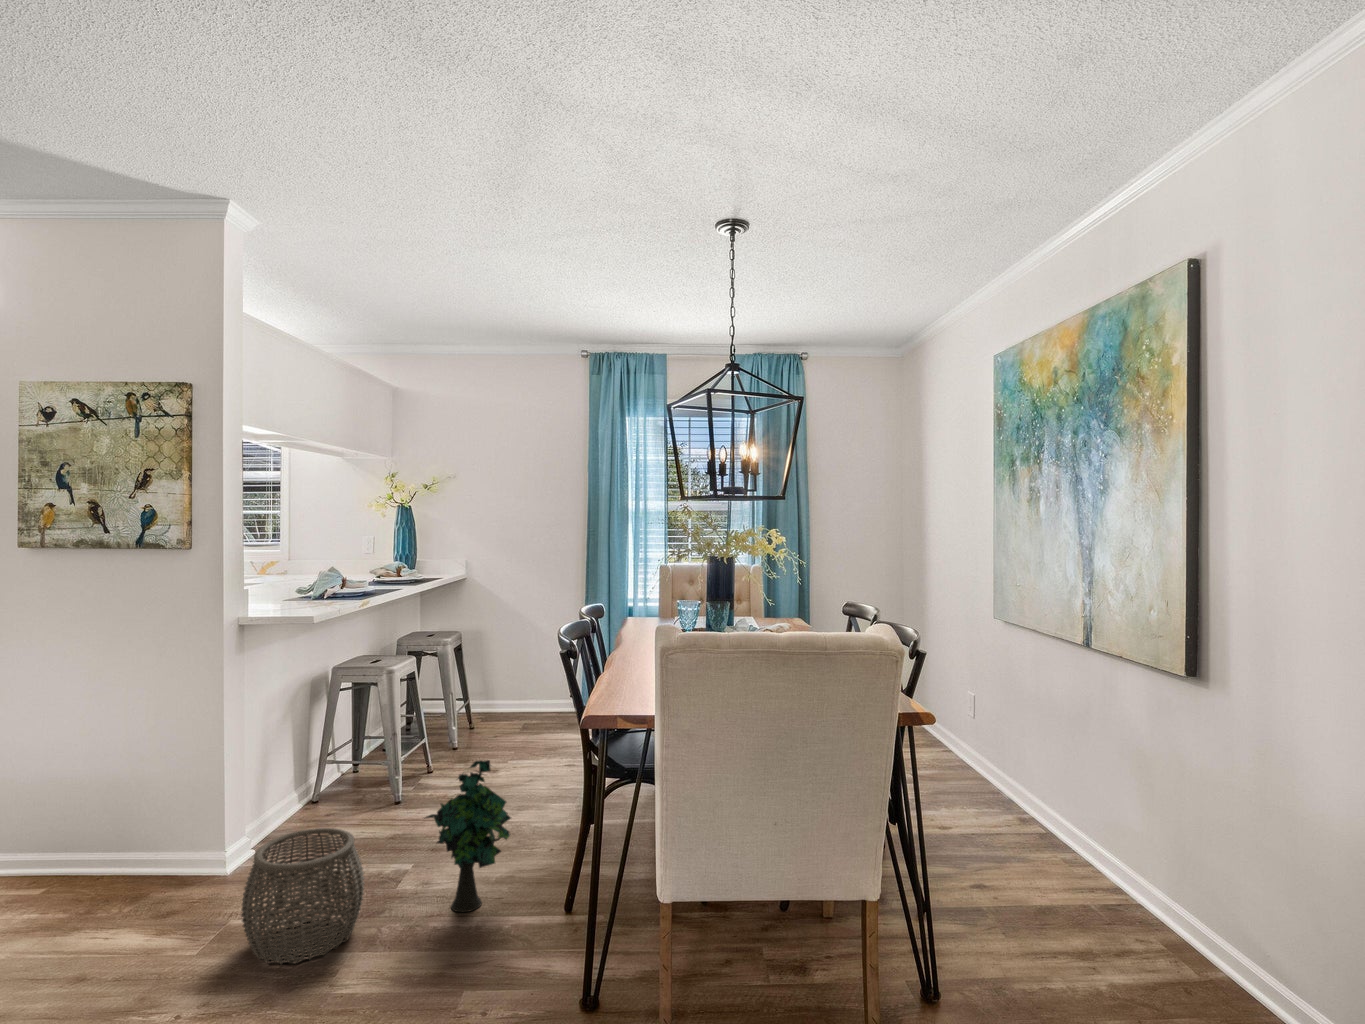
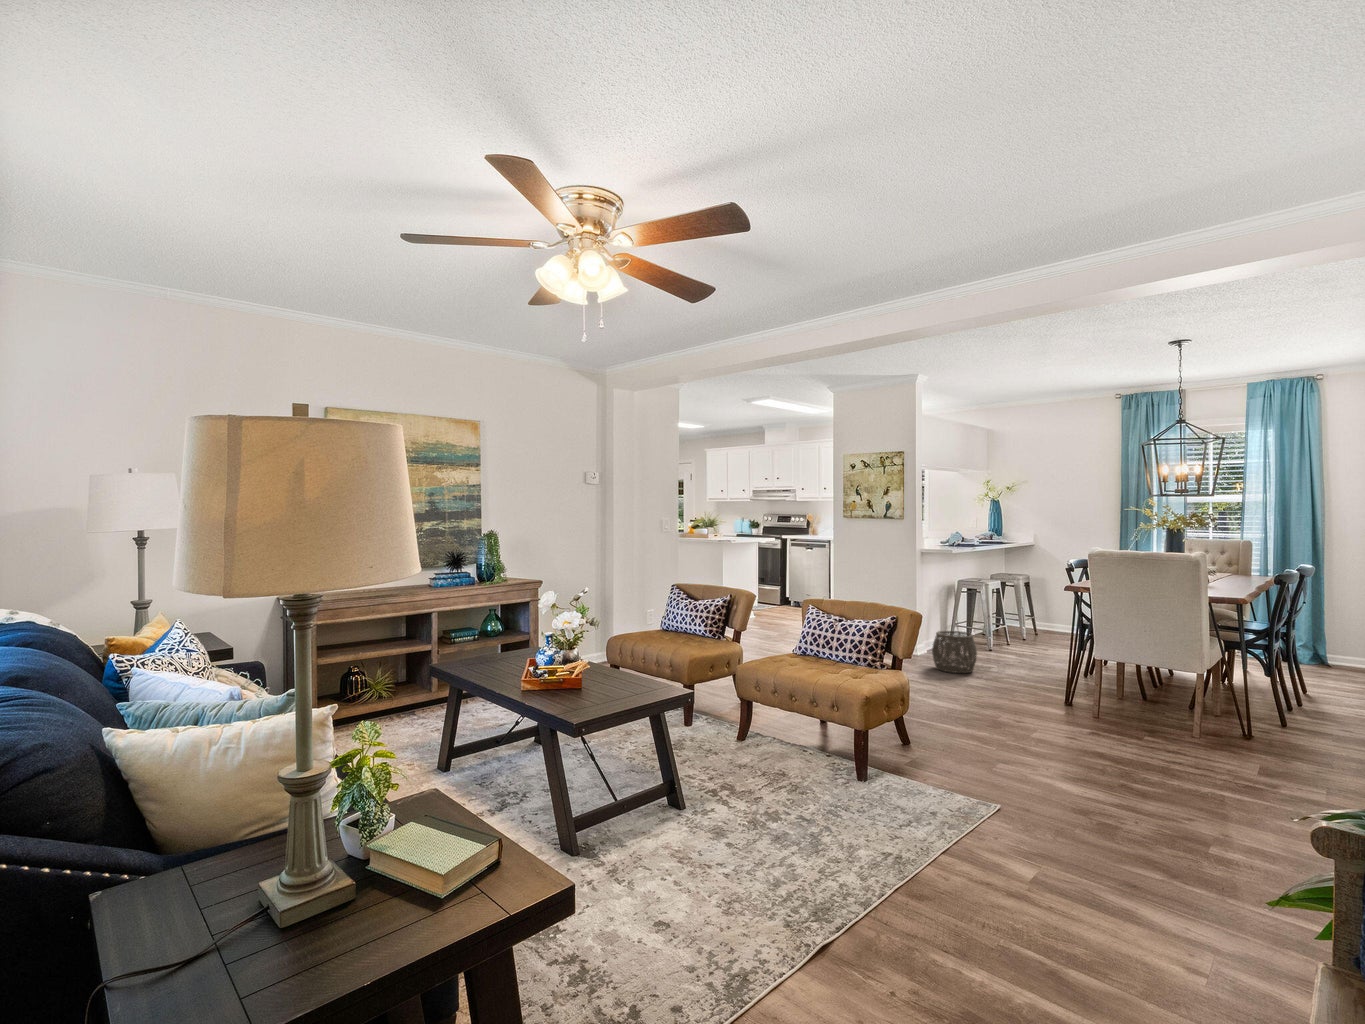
decorative plant: present [424,760,511,912] -> none [1002,613,1044,676]

